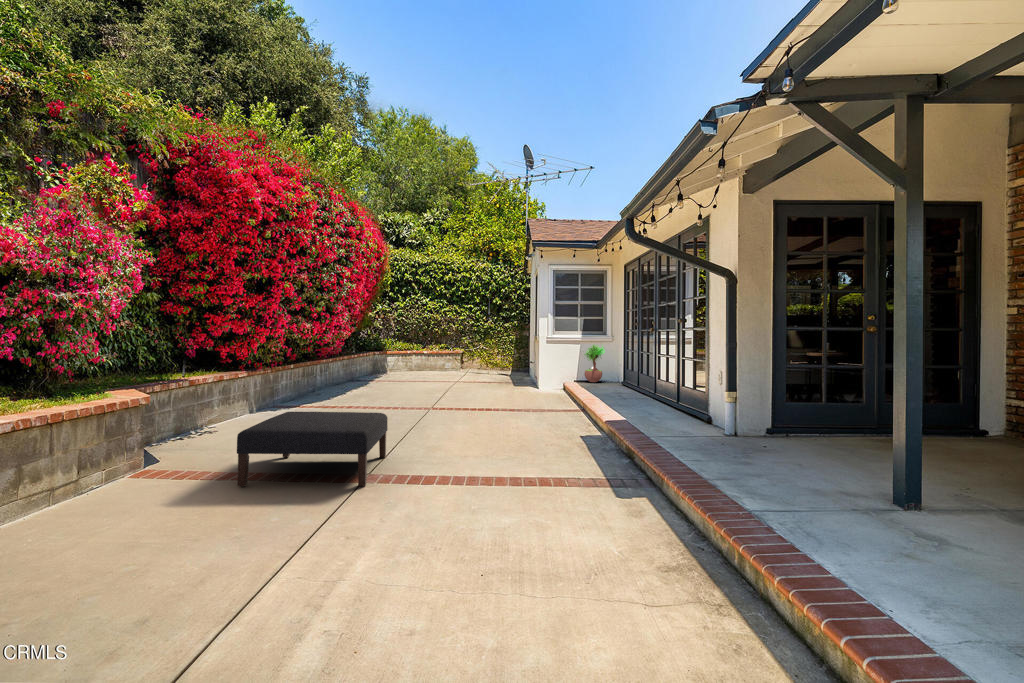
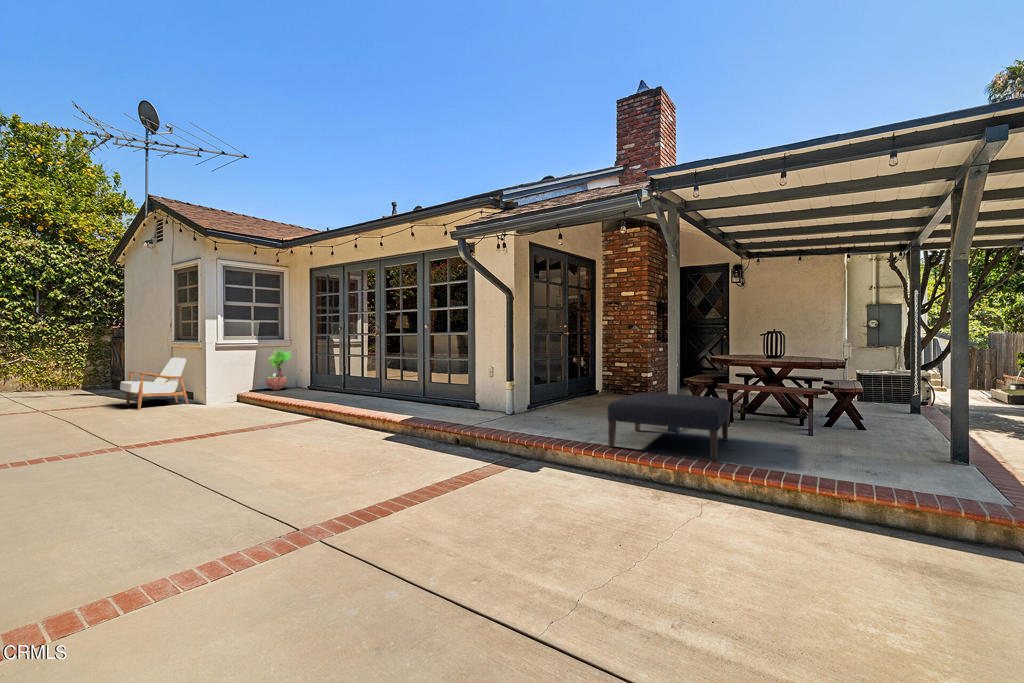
armchair: none [497,349,536,387] -> present [120,358,188,409]
ottoman: present [237,412,388,487] -> present [608,393,729,460]

